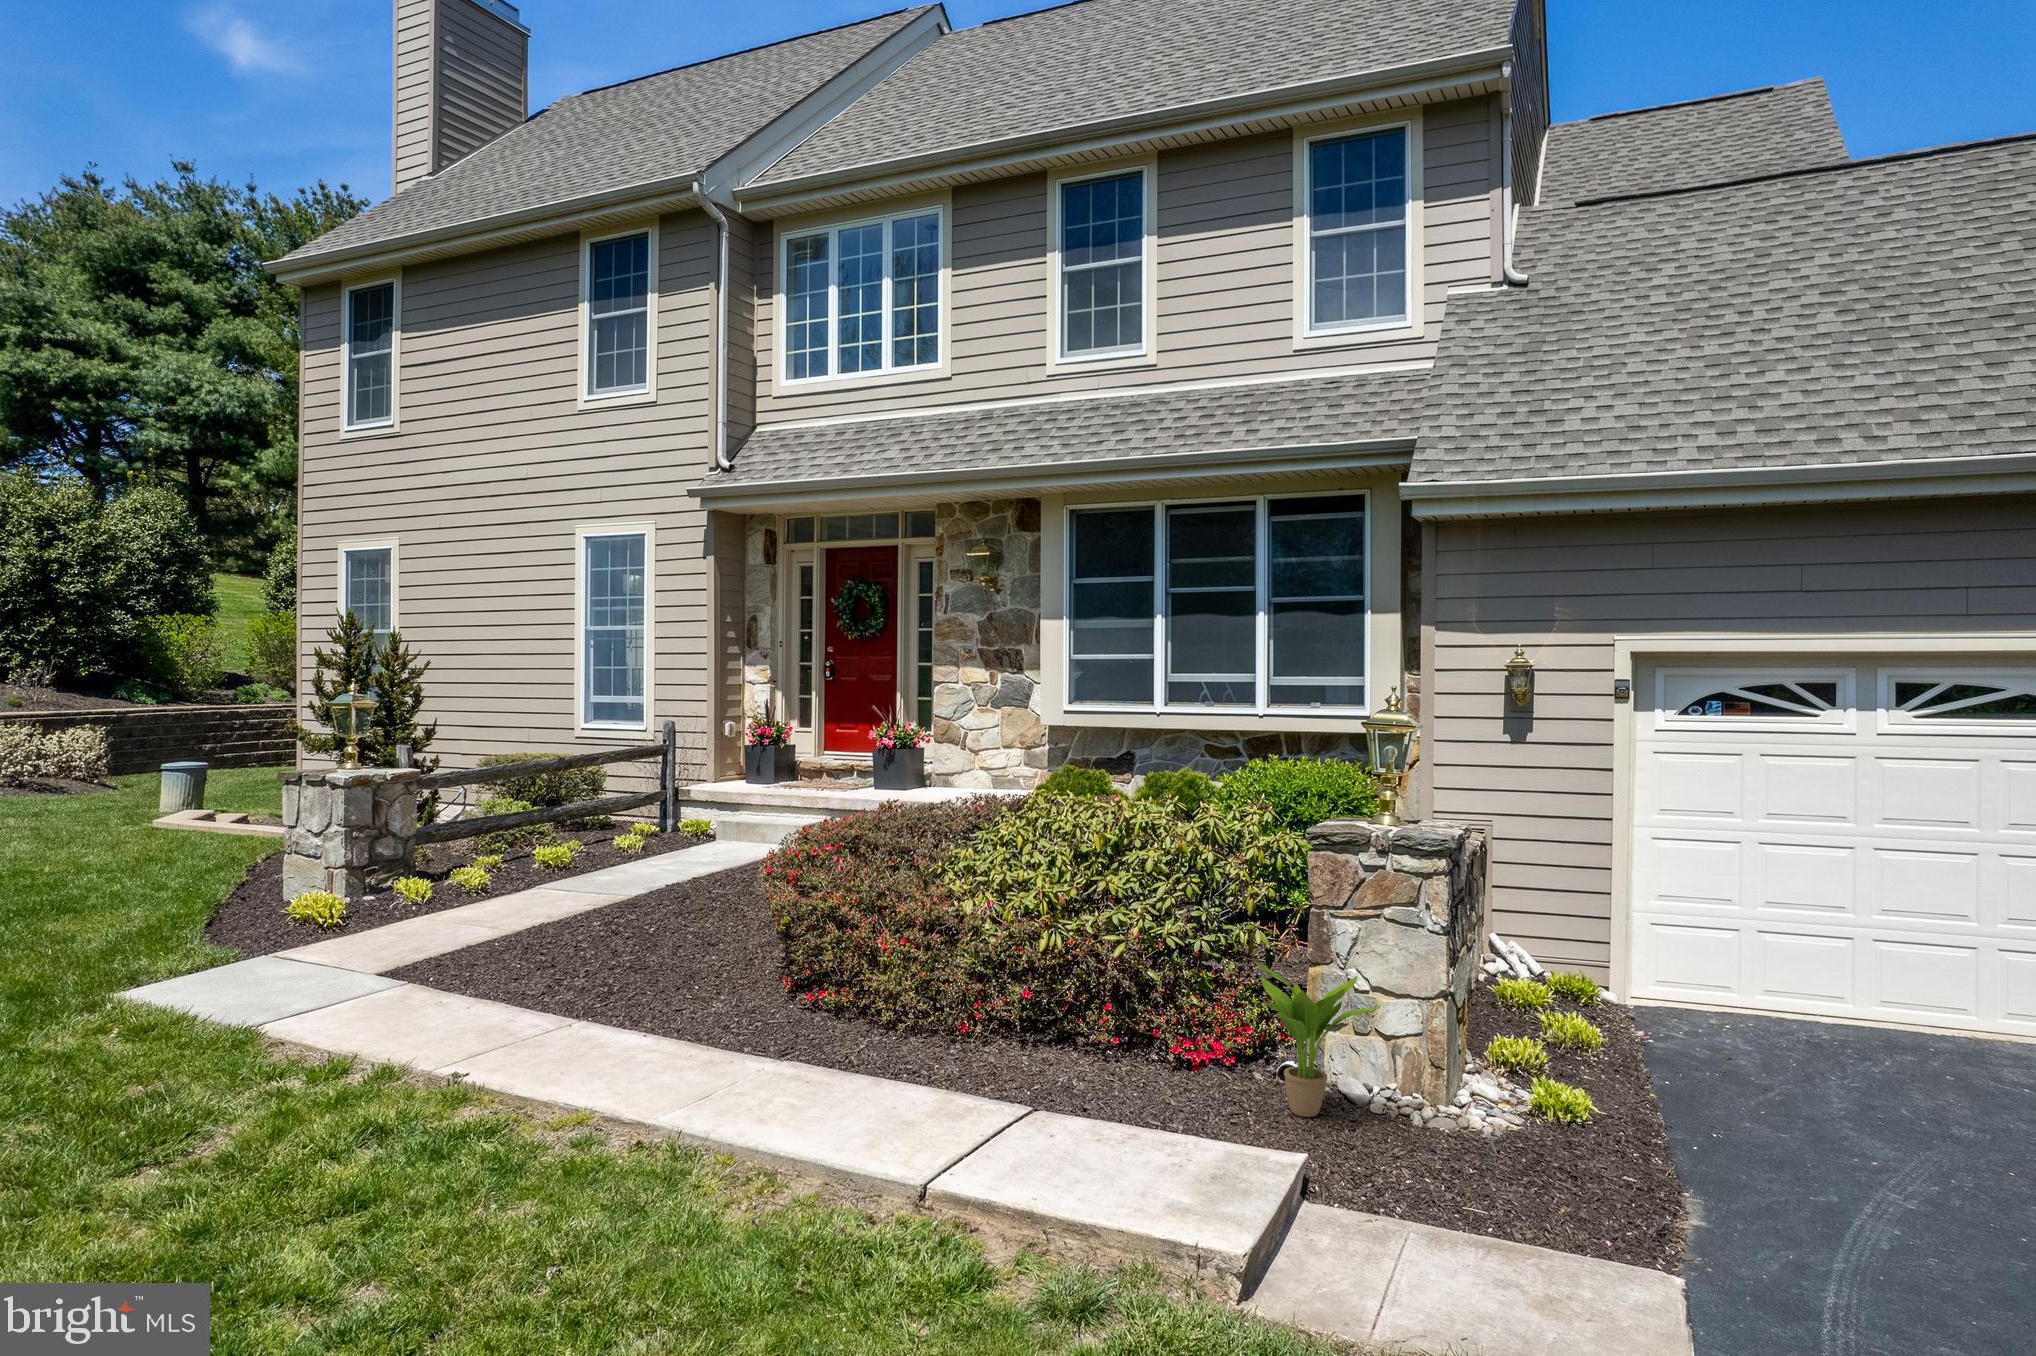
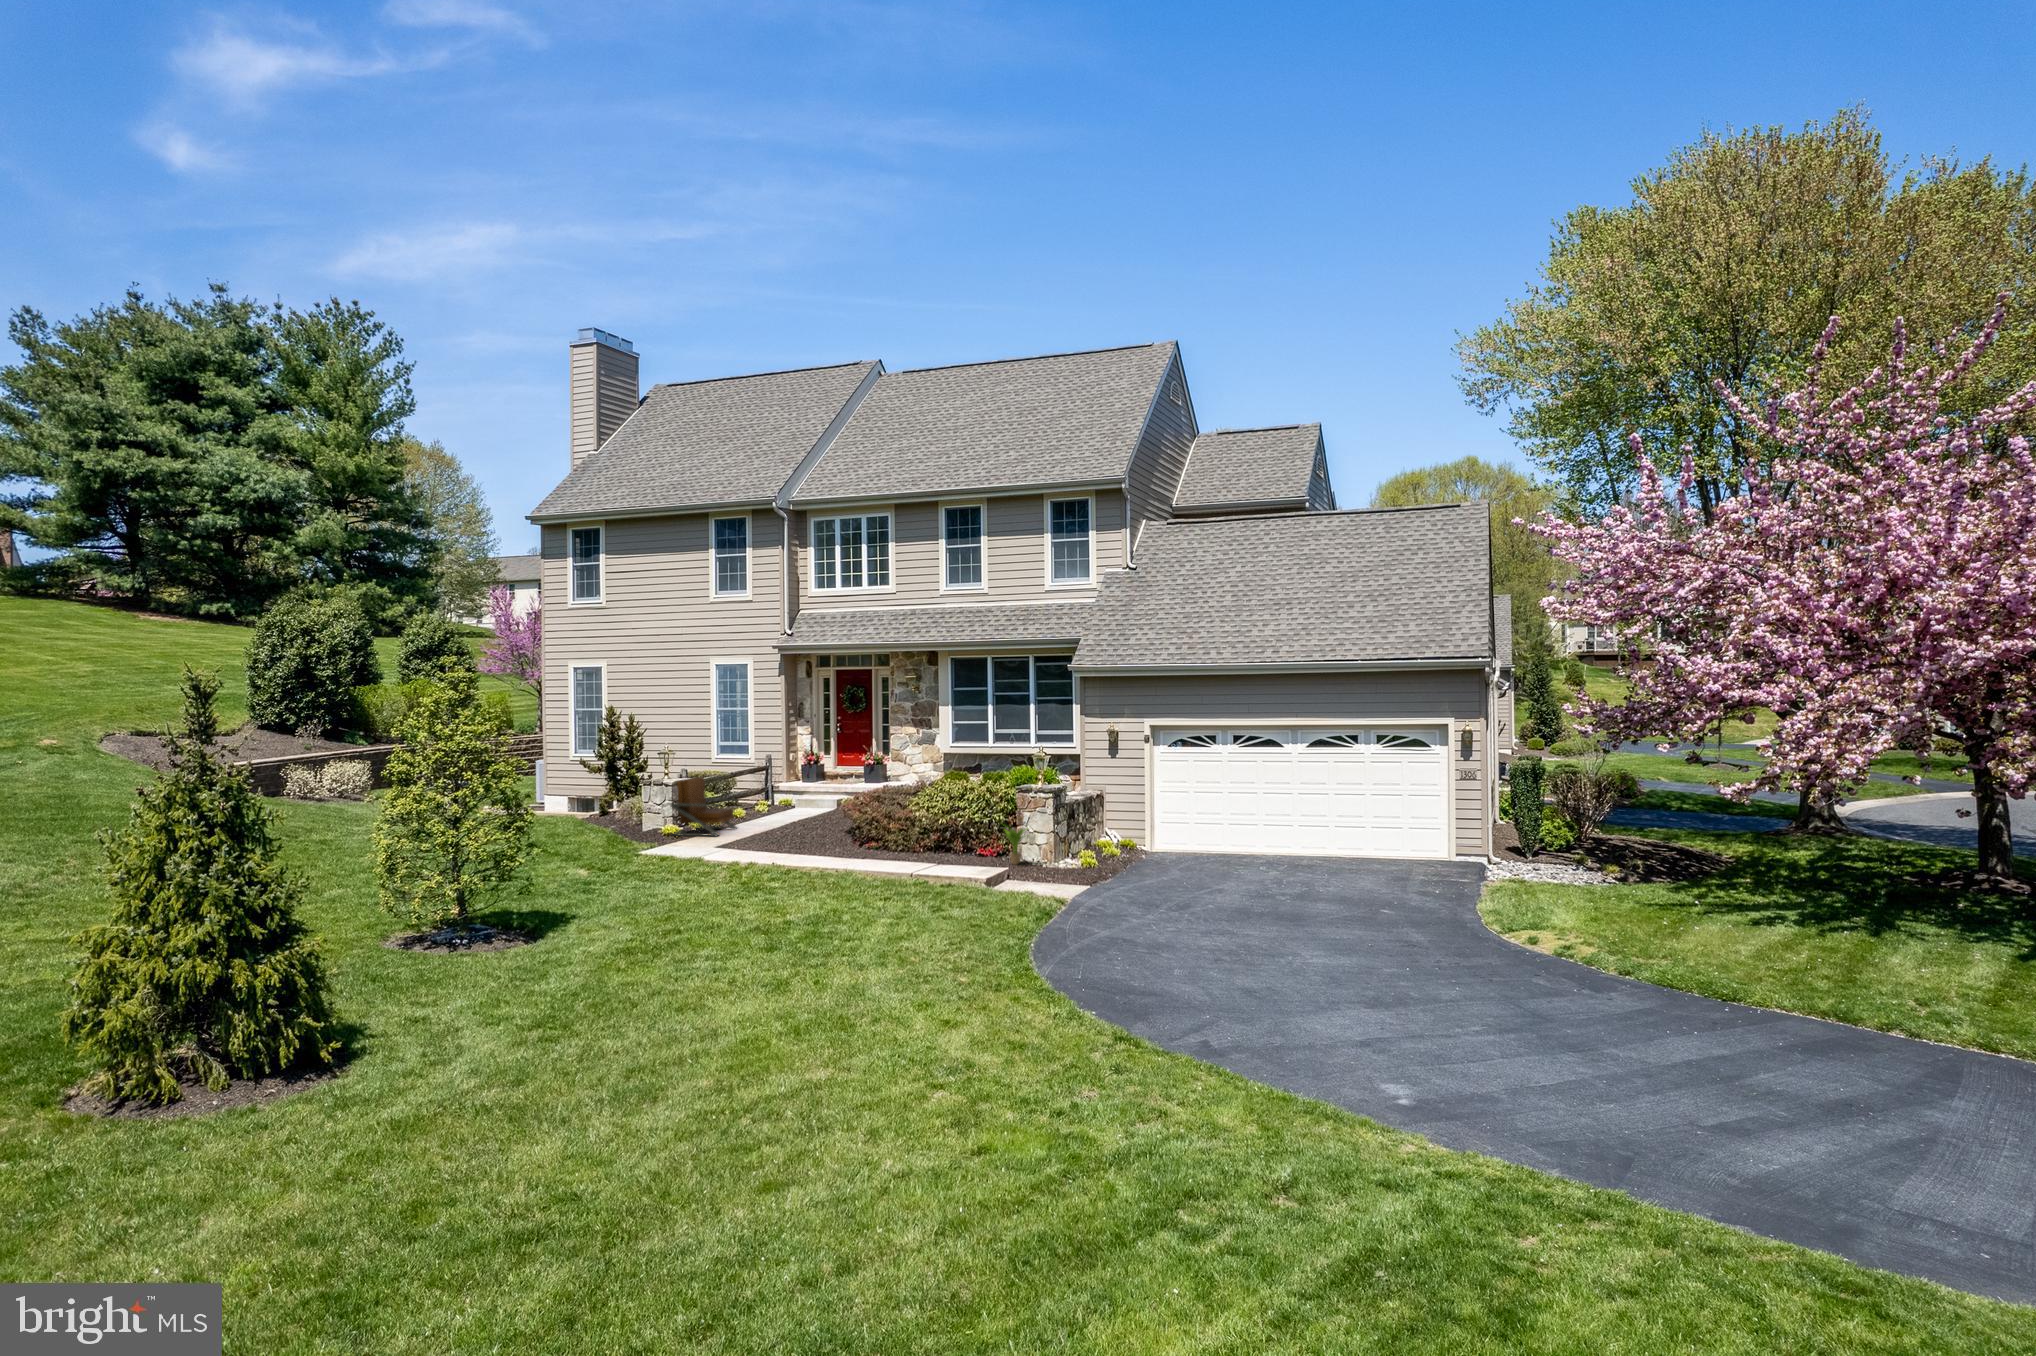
lounge chair: none [339,764,544,922] -> present [671,777,737,836]

